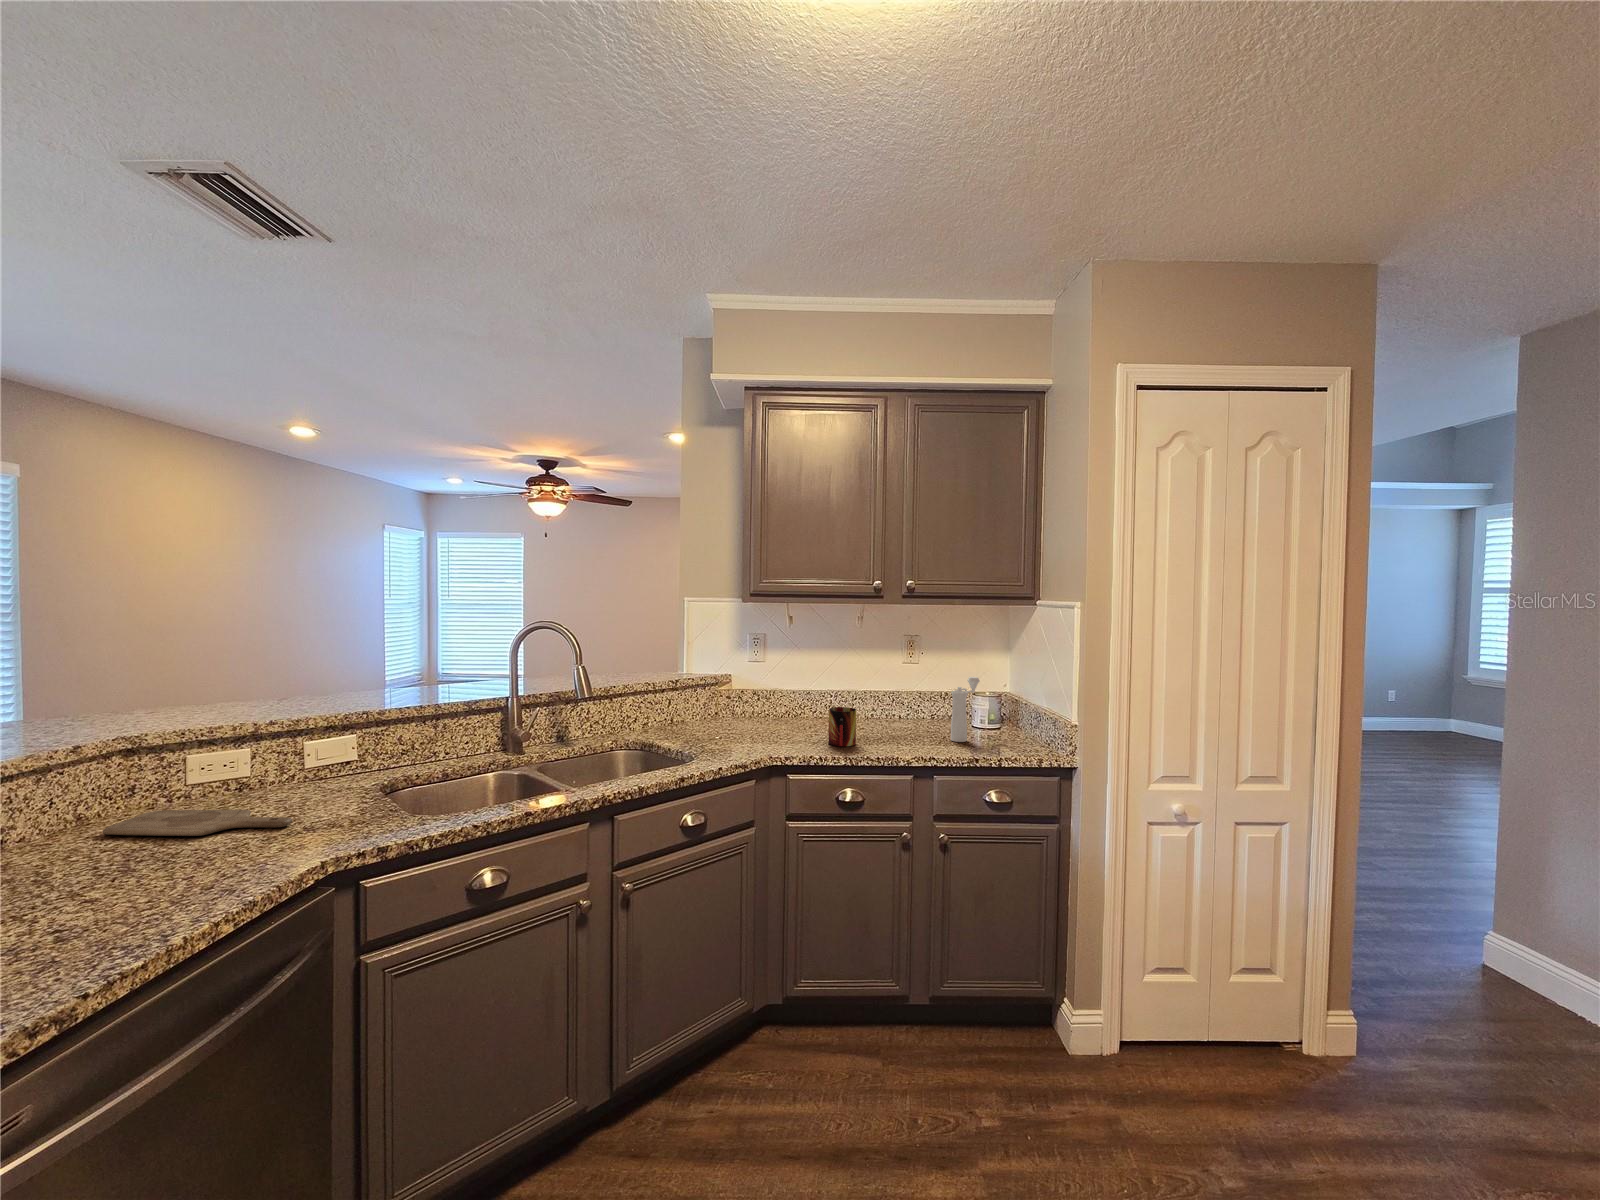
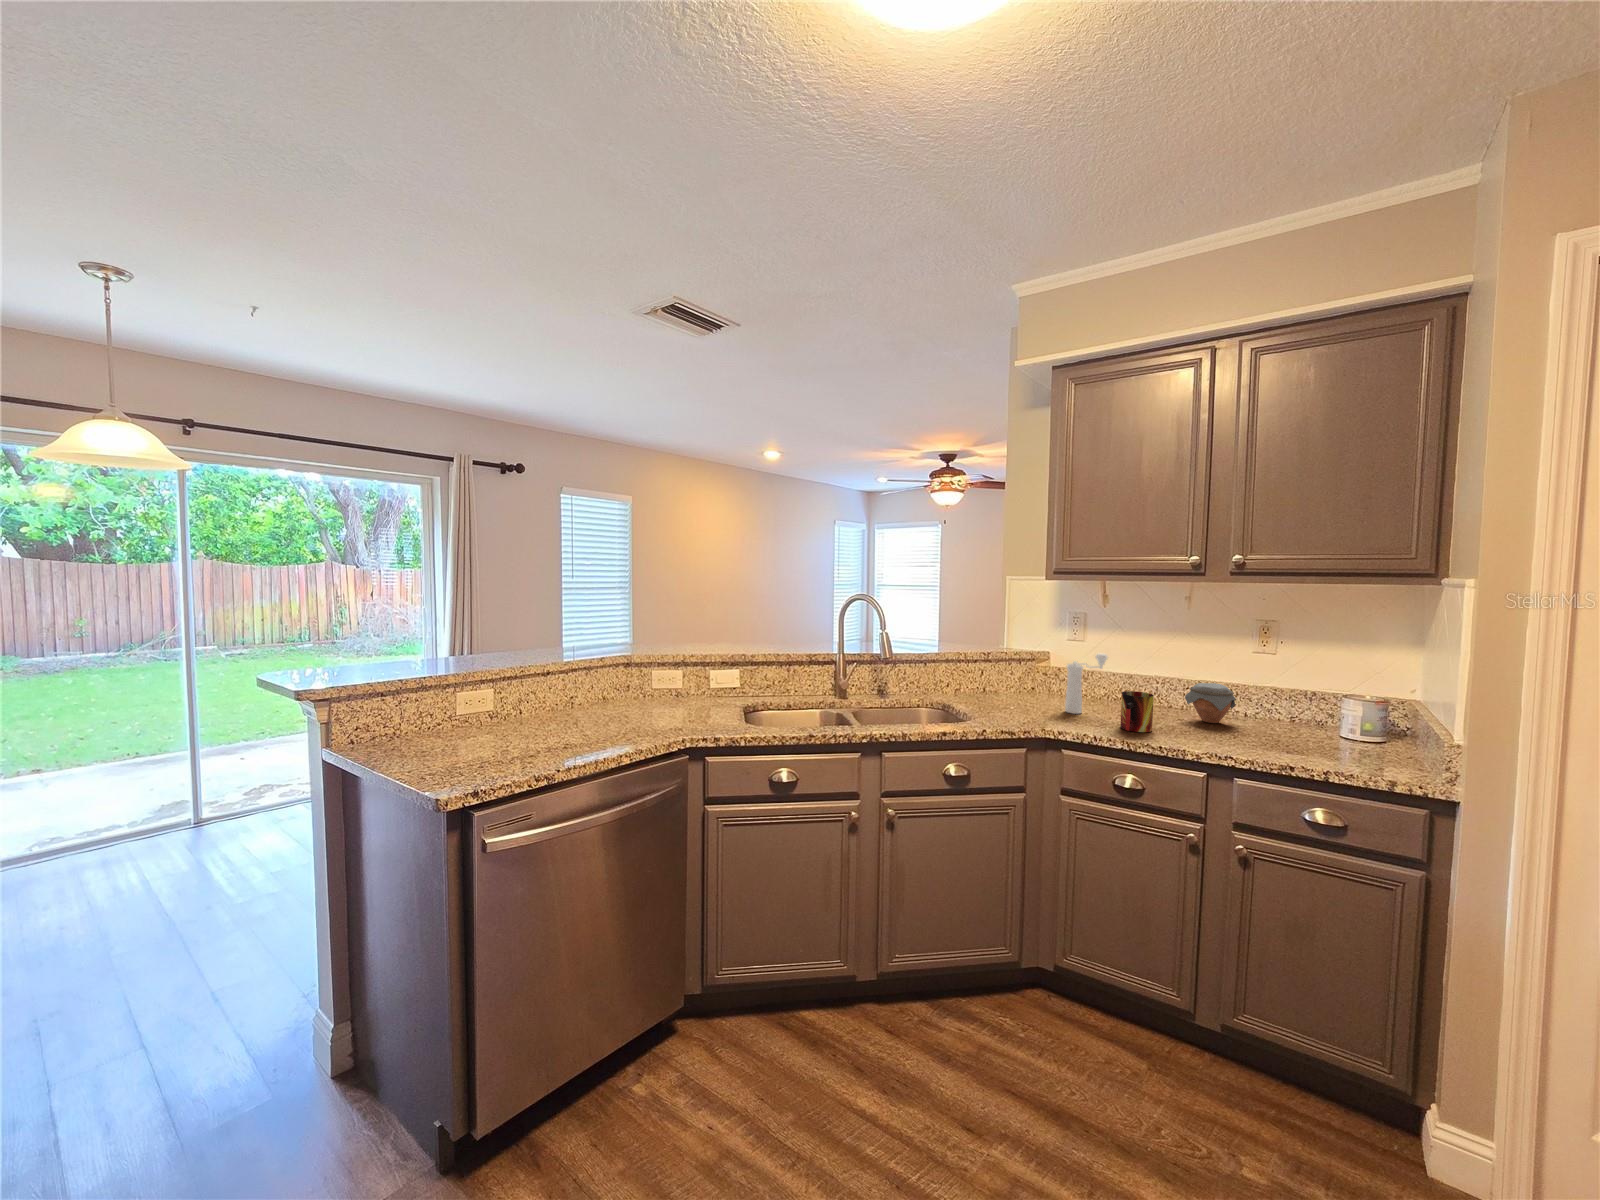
pepper mill: present [951,677,980,742] -> present [1065,654,1108,714]
jar: none [865,693,905,729] -> present [1185,683,1236,723]
cutting board: present [103,810,293,836] -> none [606,699,684,719]

